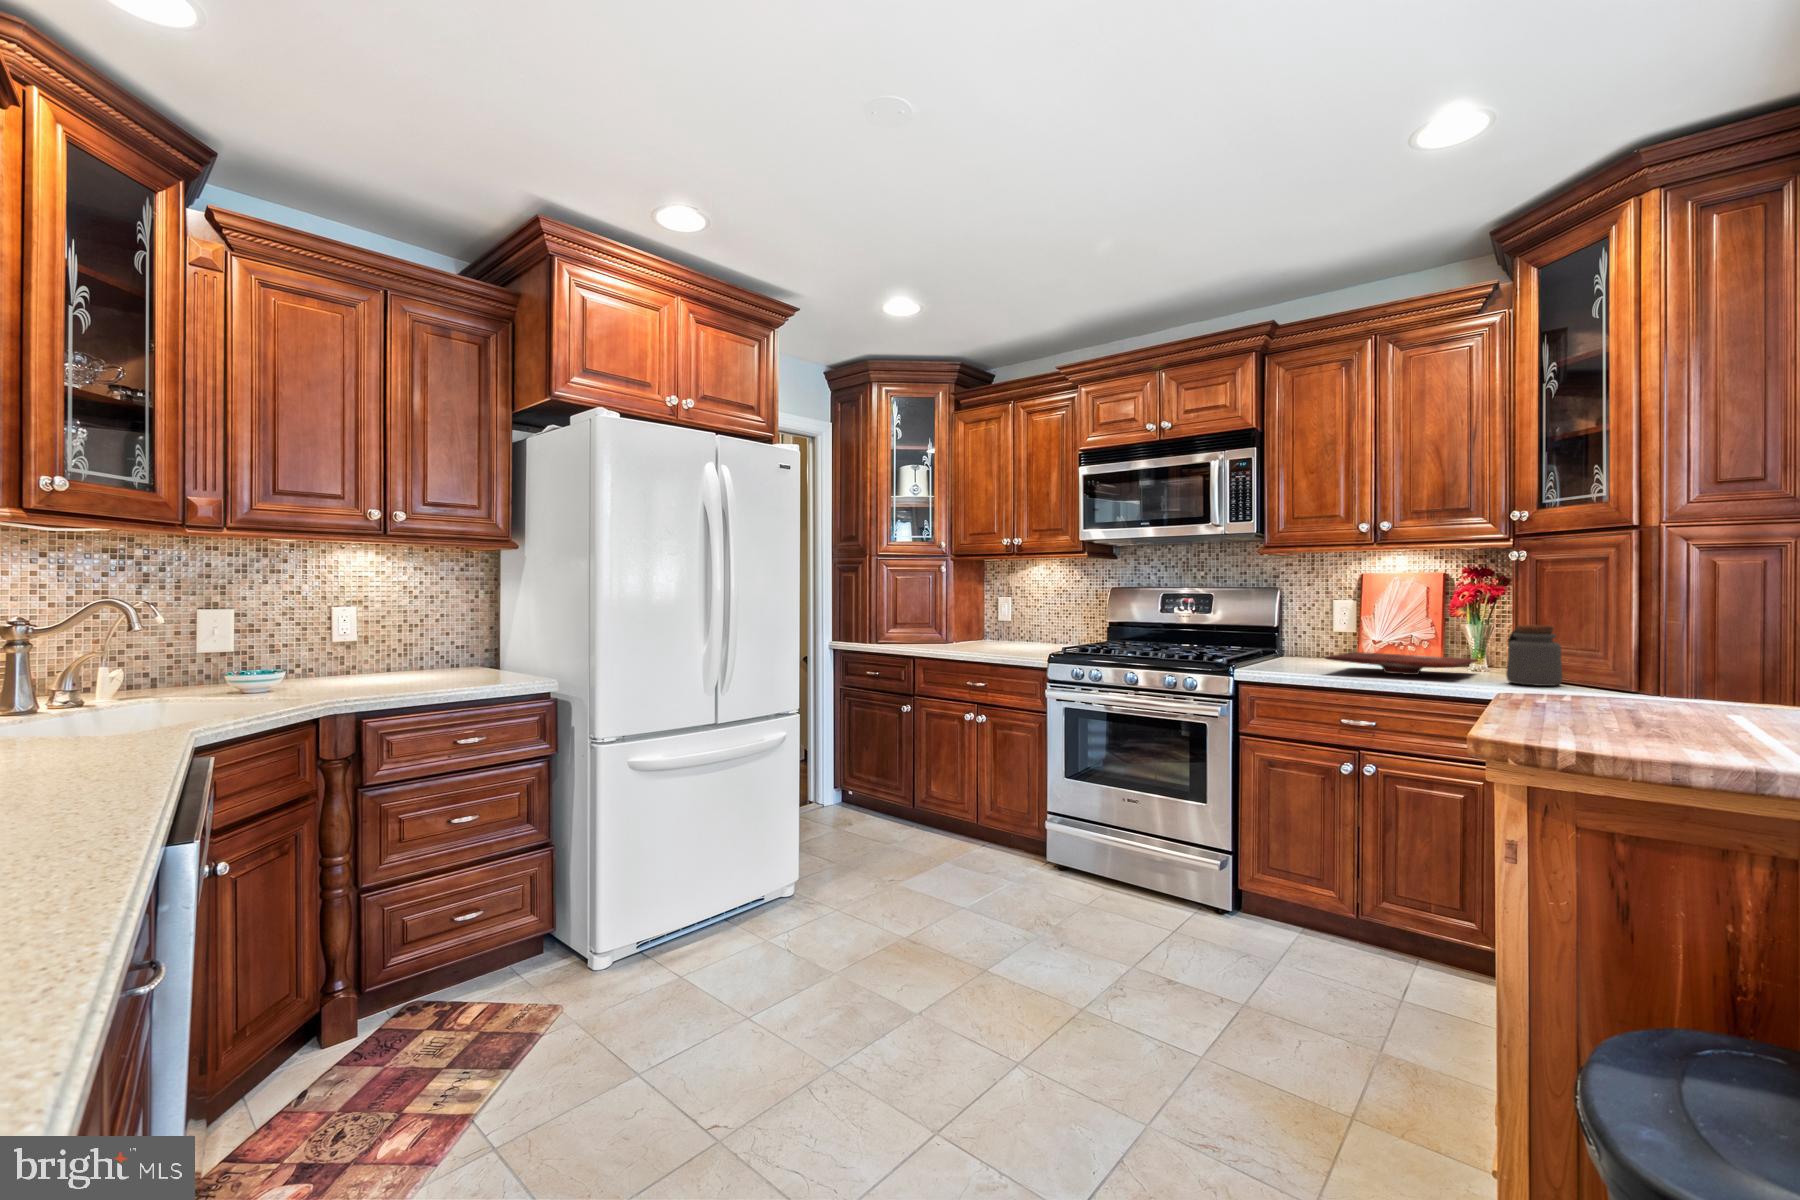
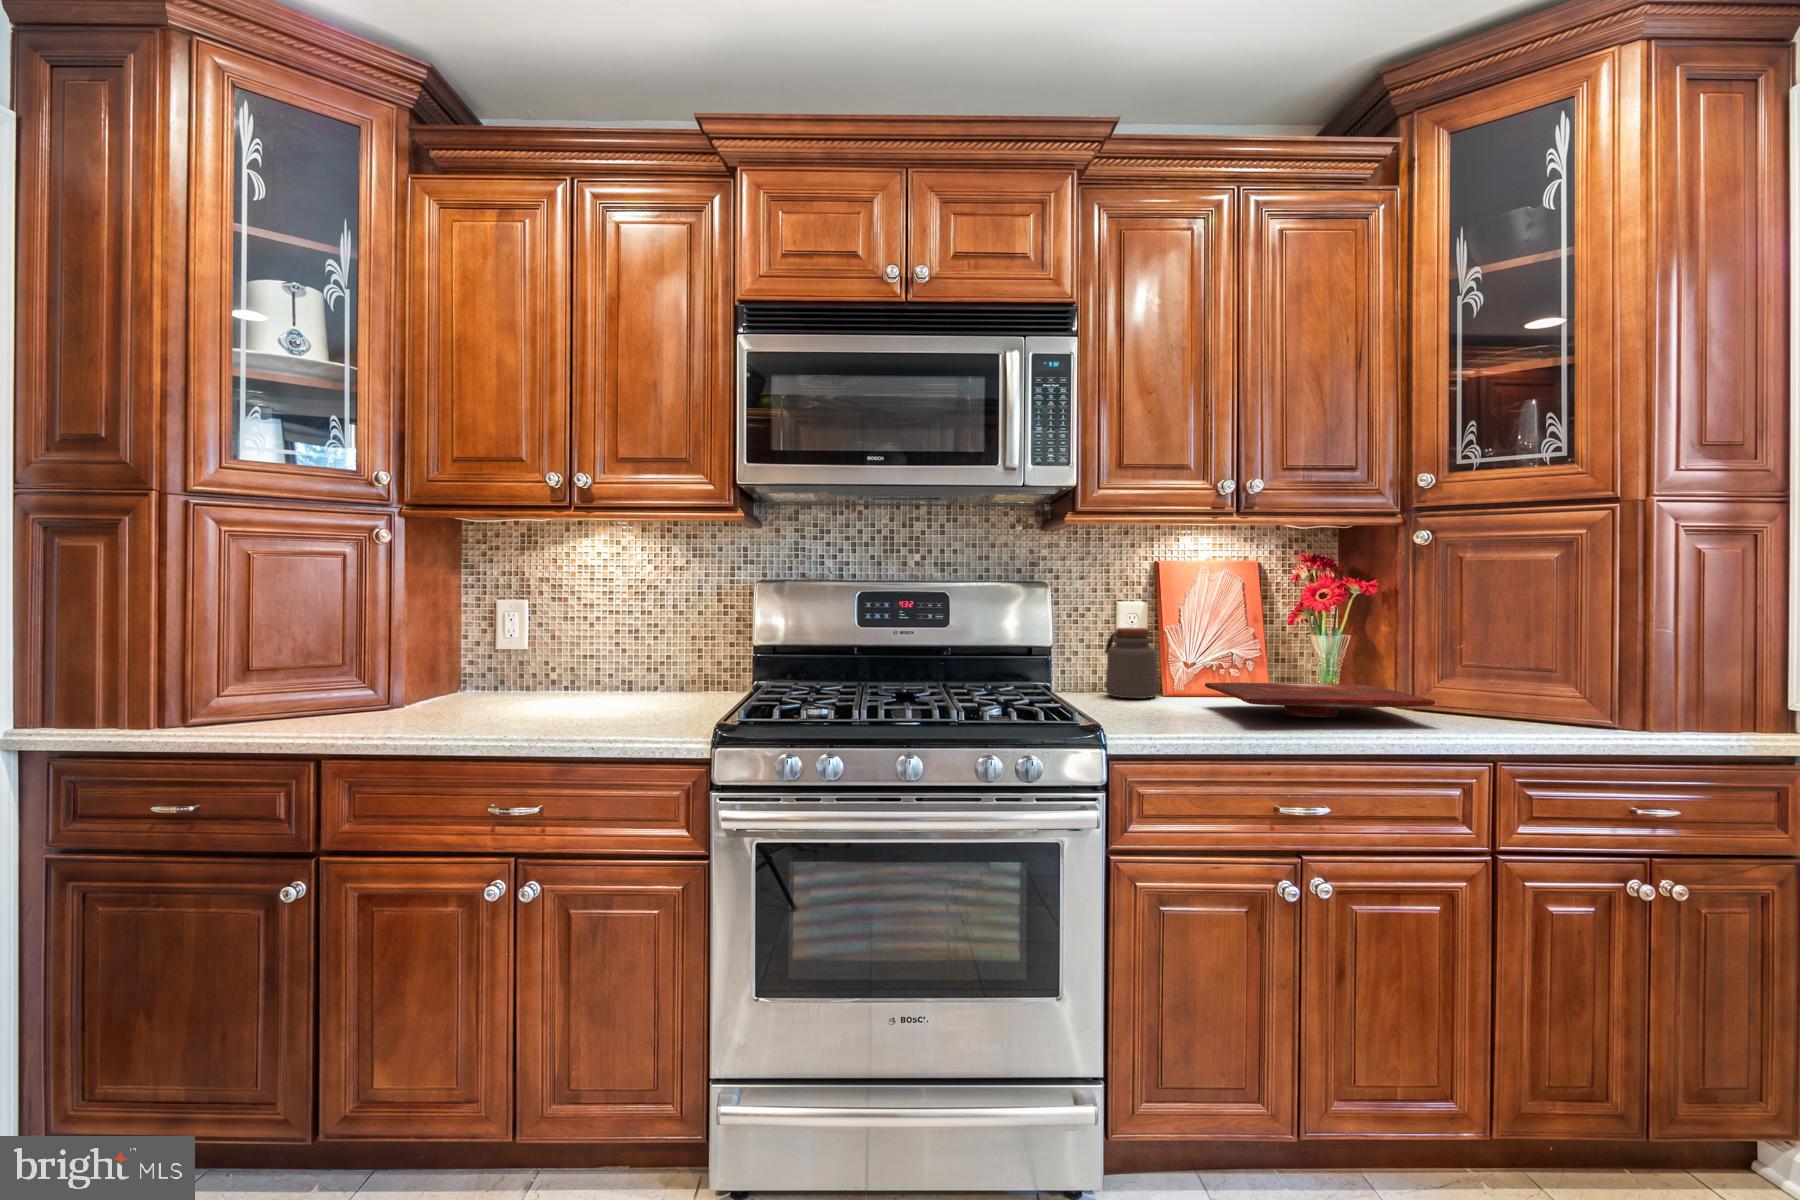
jar: present [1506,625,1562,686] -> present [1105,628,1158,698]

